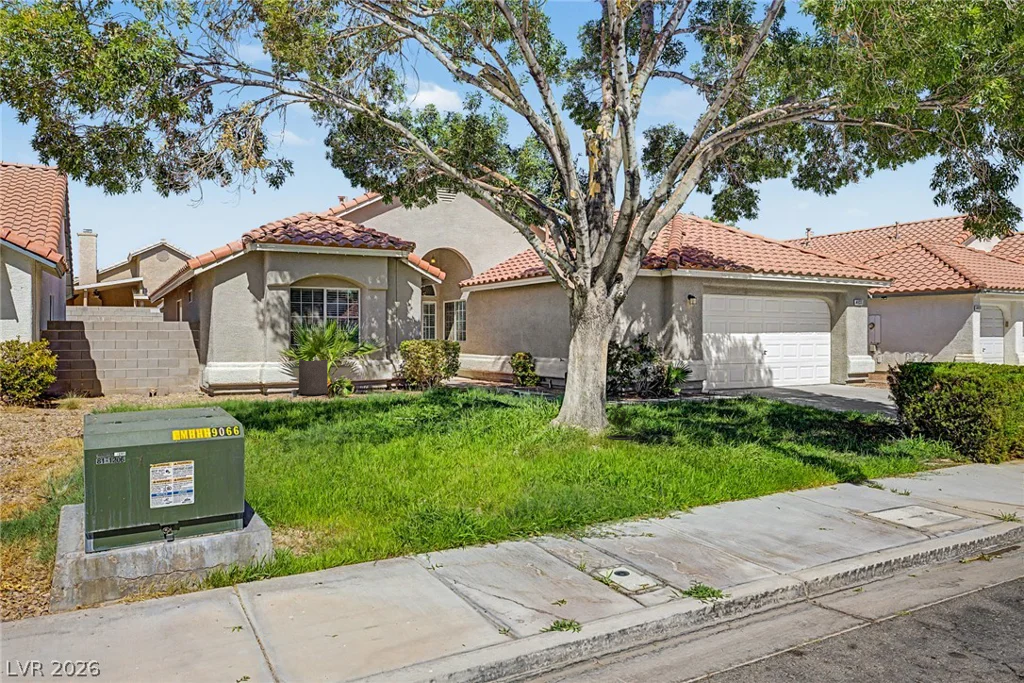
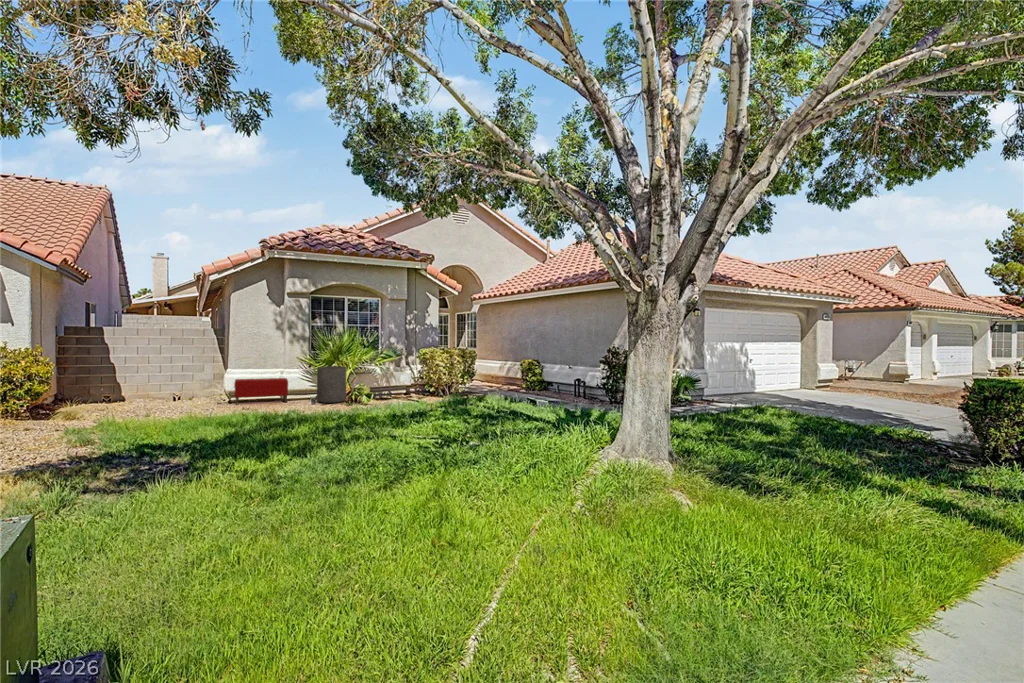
bench: none [219,371,271,396] -> present [234,378,288,404]
potted tree: present [608,400,633,440] -> present [949,422,982,466]

